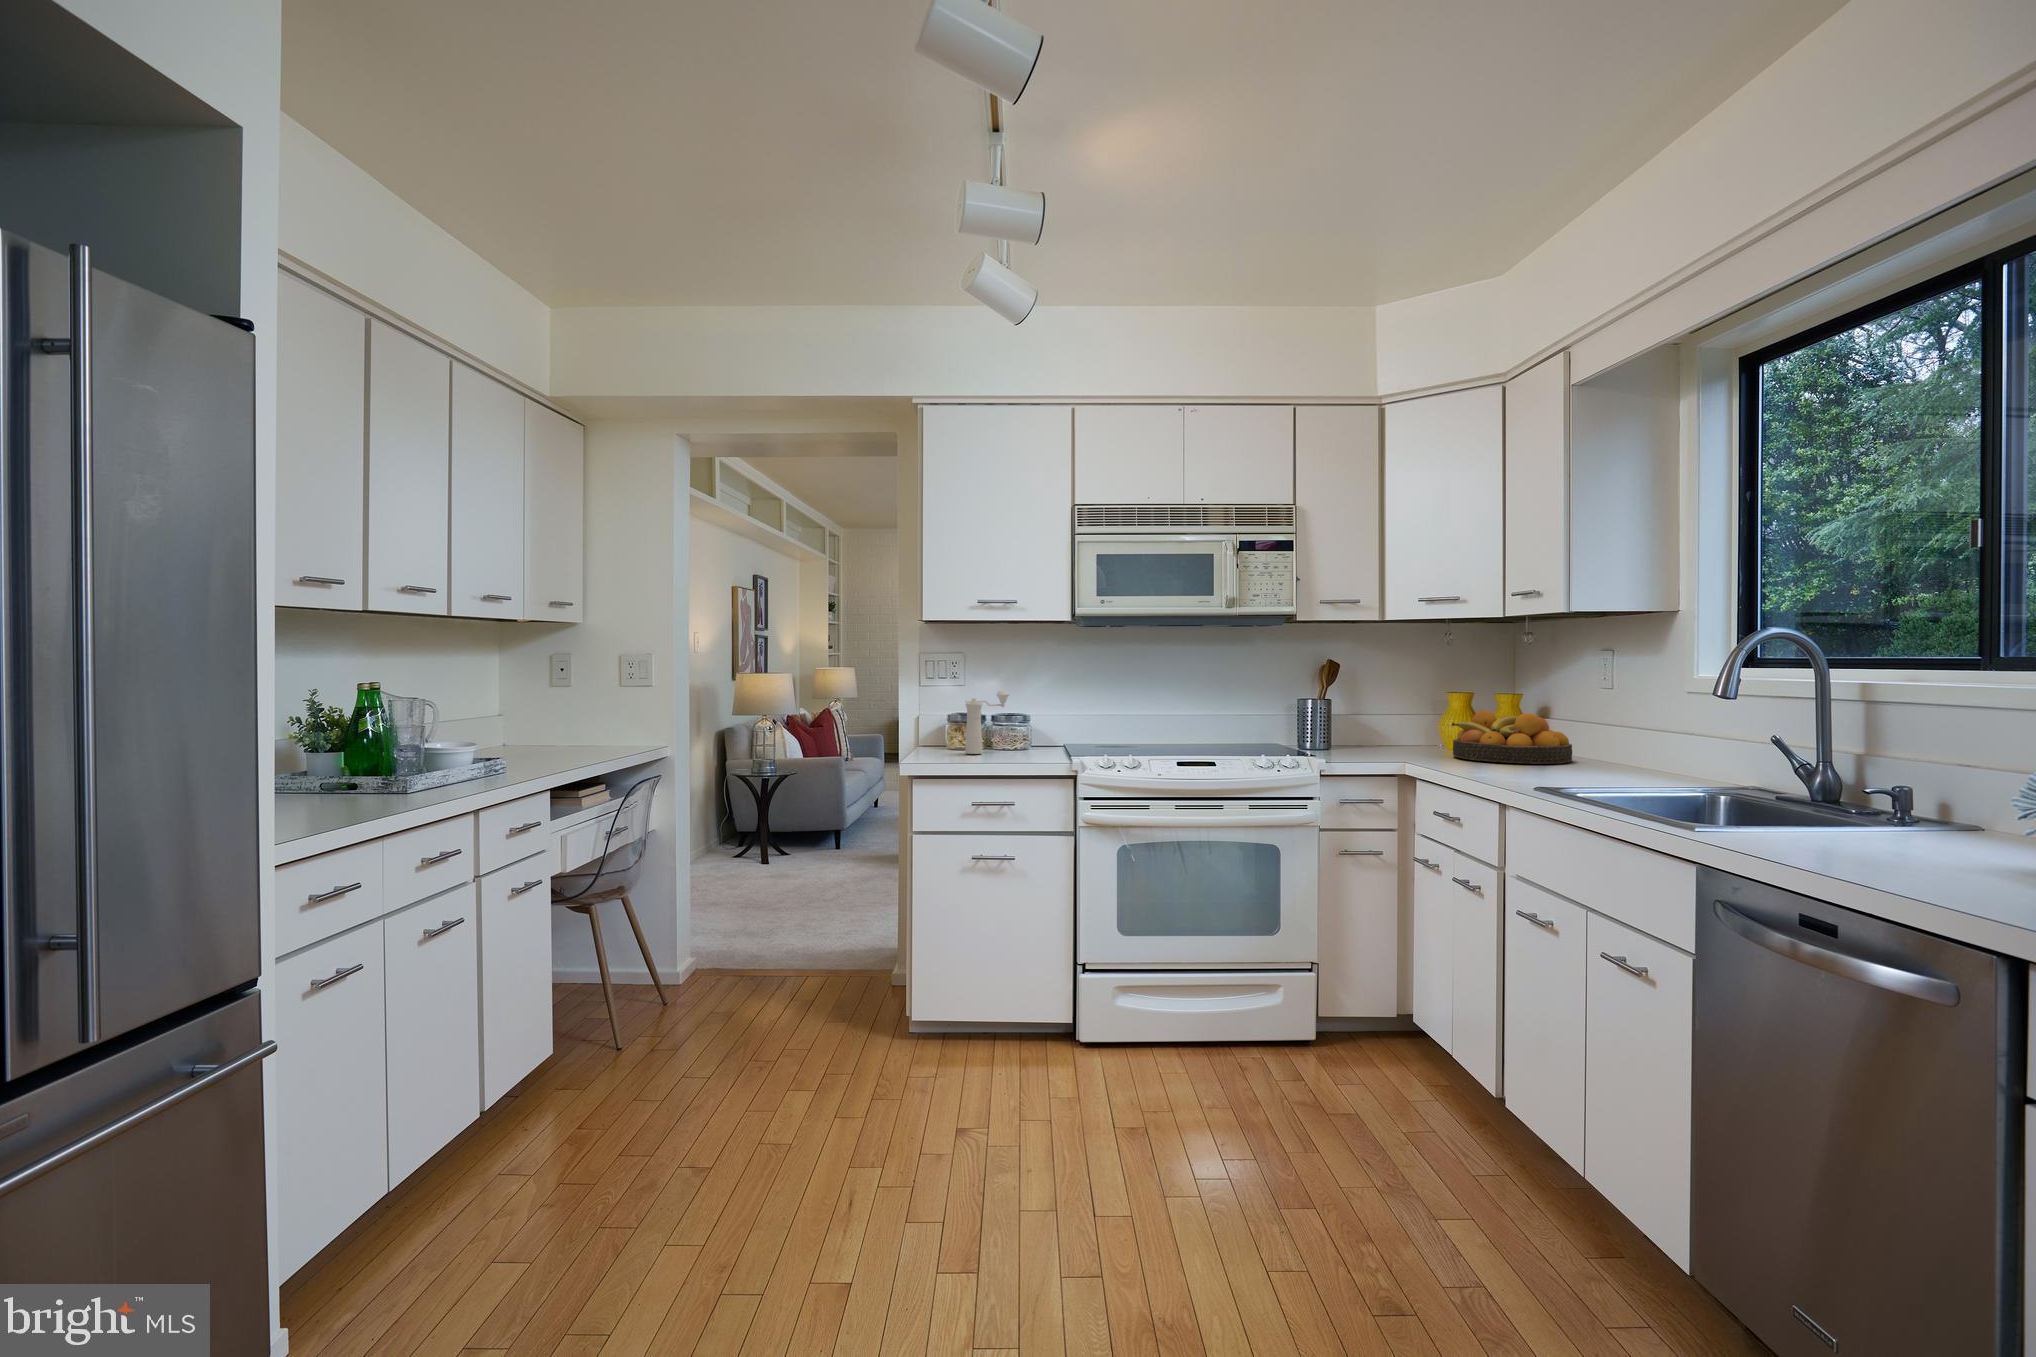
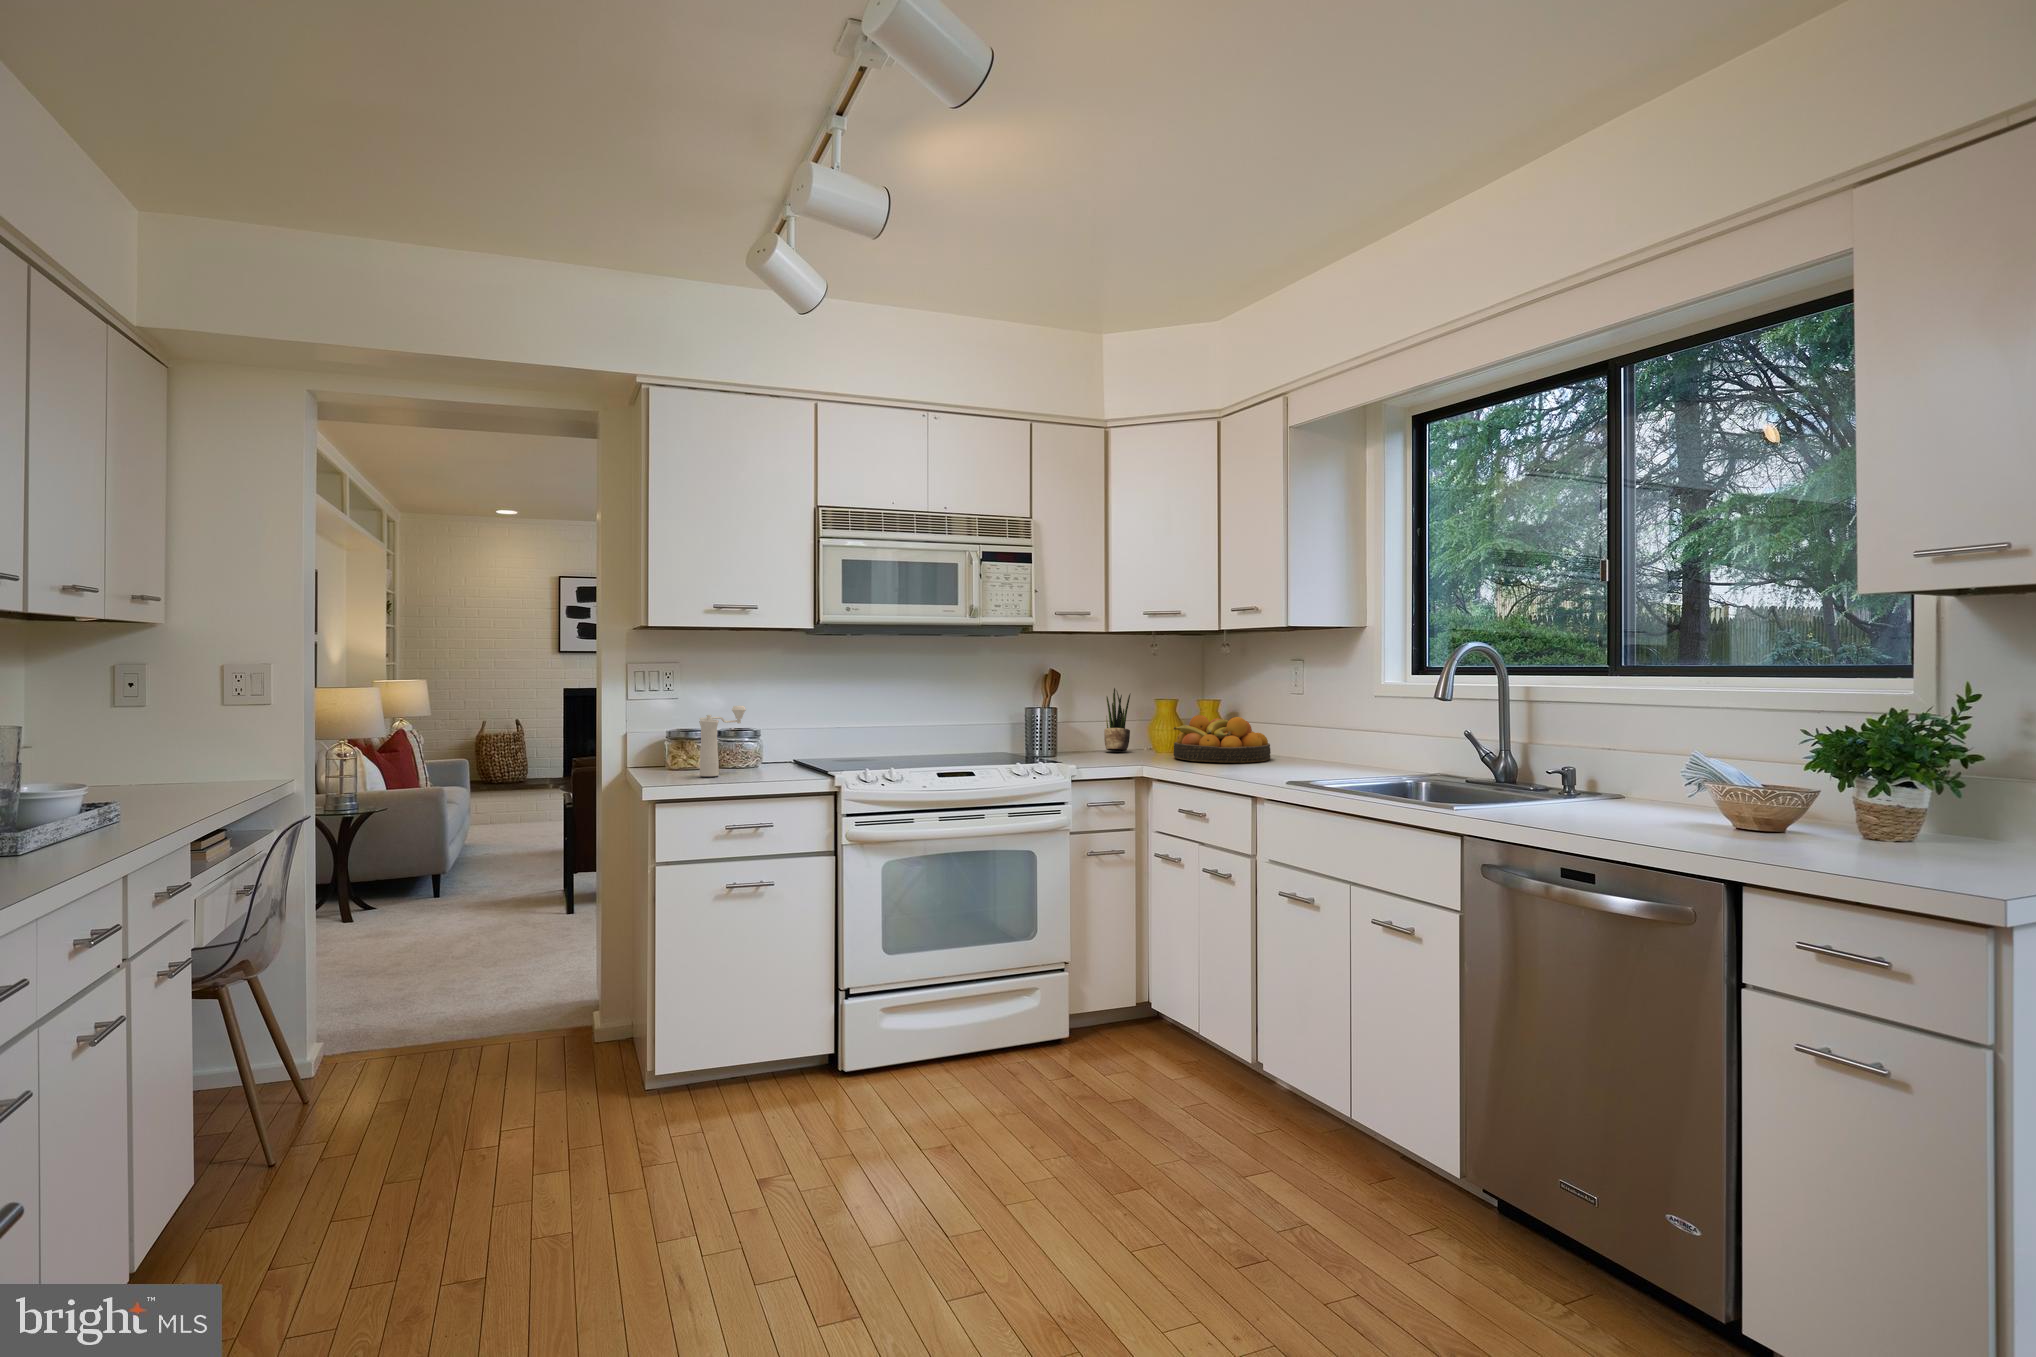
potted plant: none [1380,681,1410,748] -> present [1104,688,1130,751]

